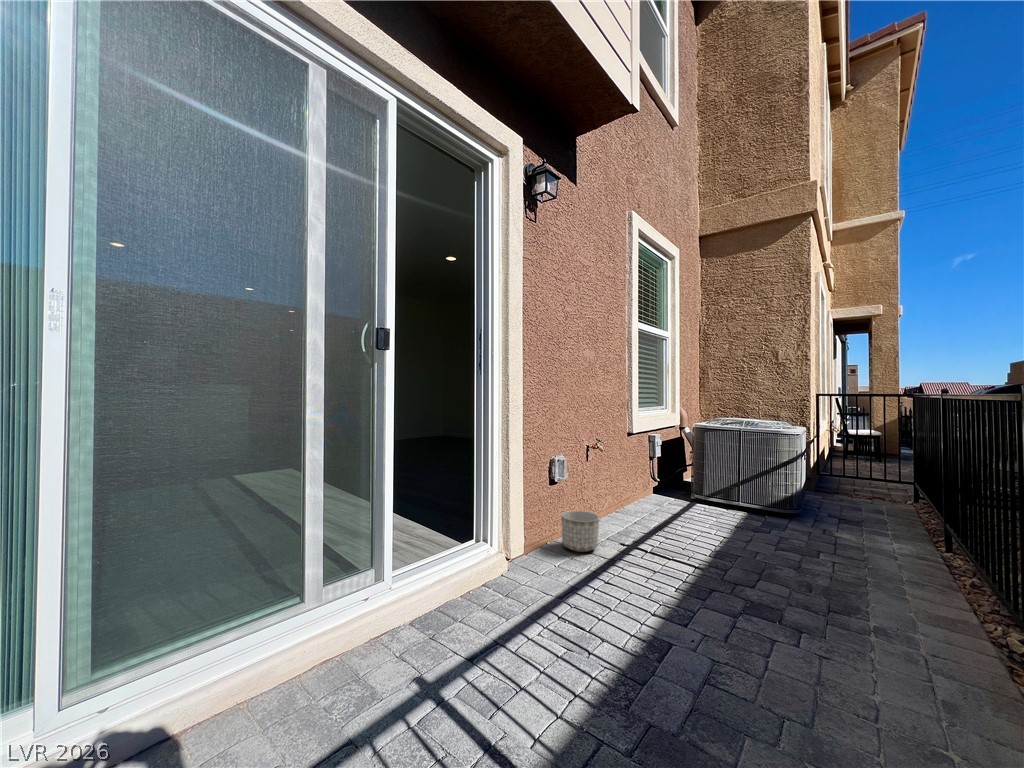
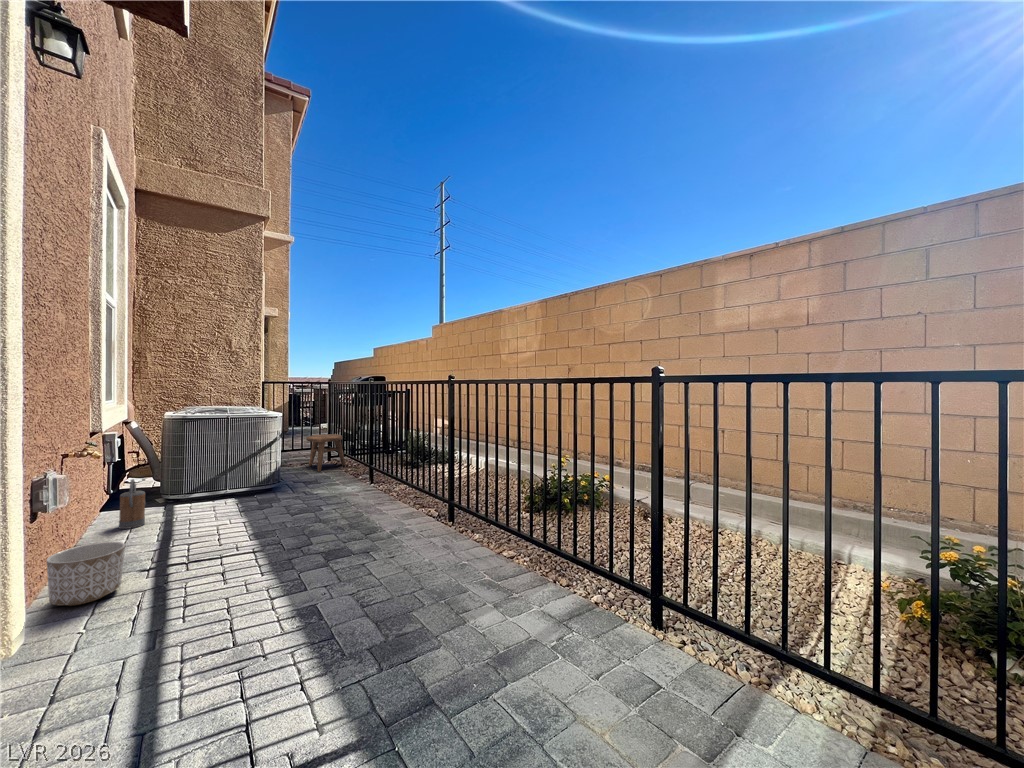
stool: none [862,466,933,519] -> present [306,434,345,471]
watering can: none [646,474,662,514] -> present [119,479,145,529]

